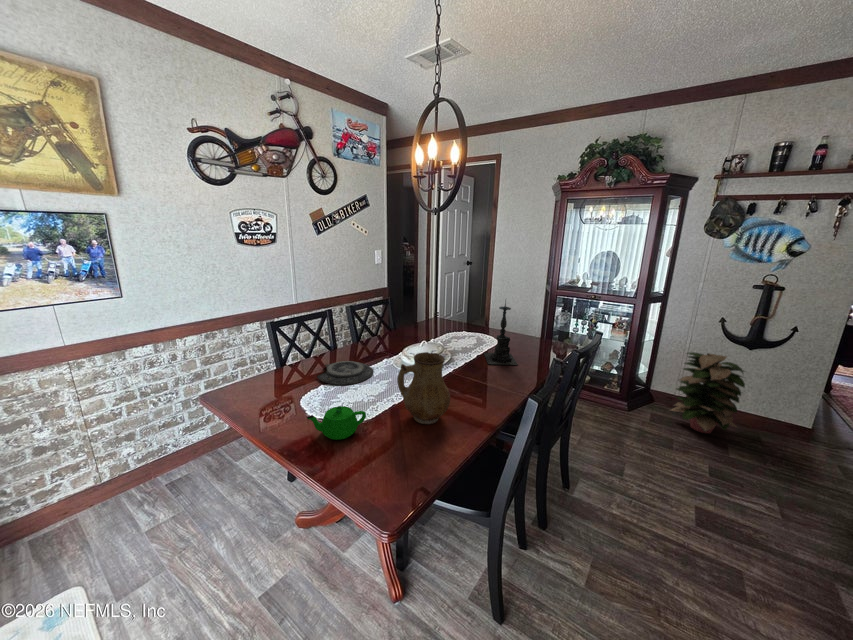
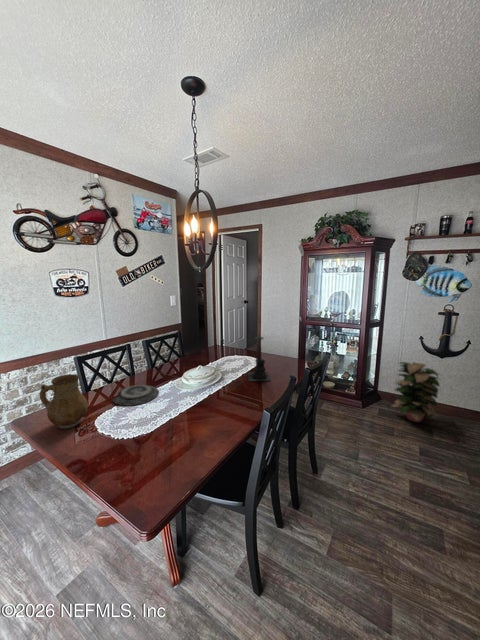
ceramic pitcher: present [397,352,450,424] -> present [39,374,88,429]
teapot: present [307,406,366,440] -> none [93,425,143,454]

